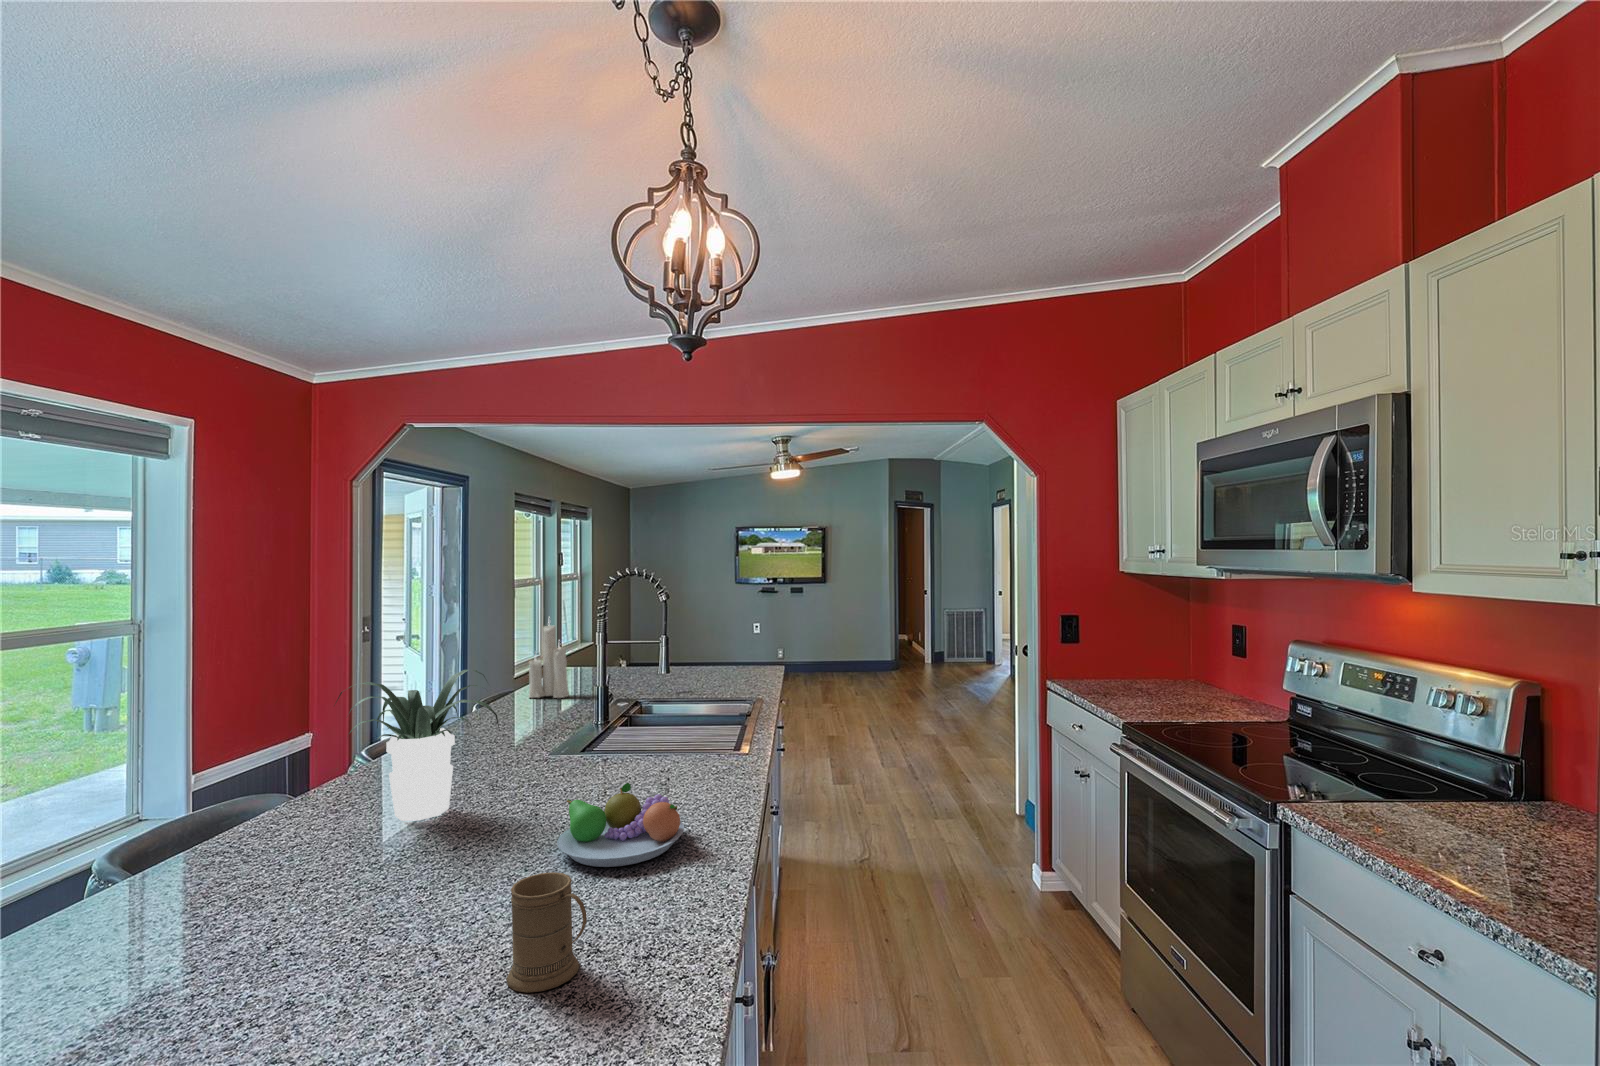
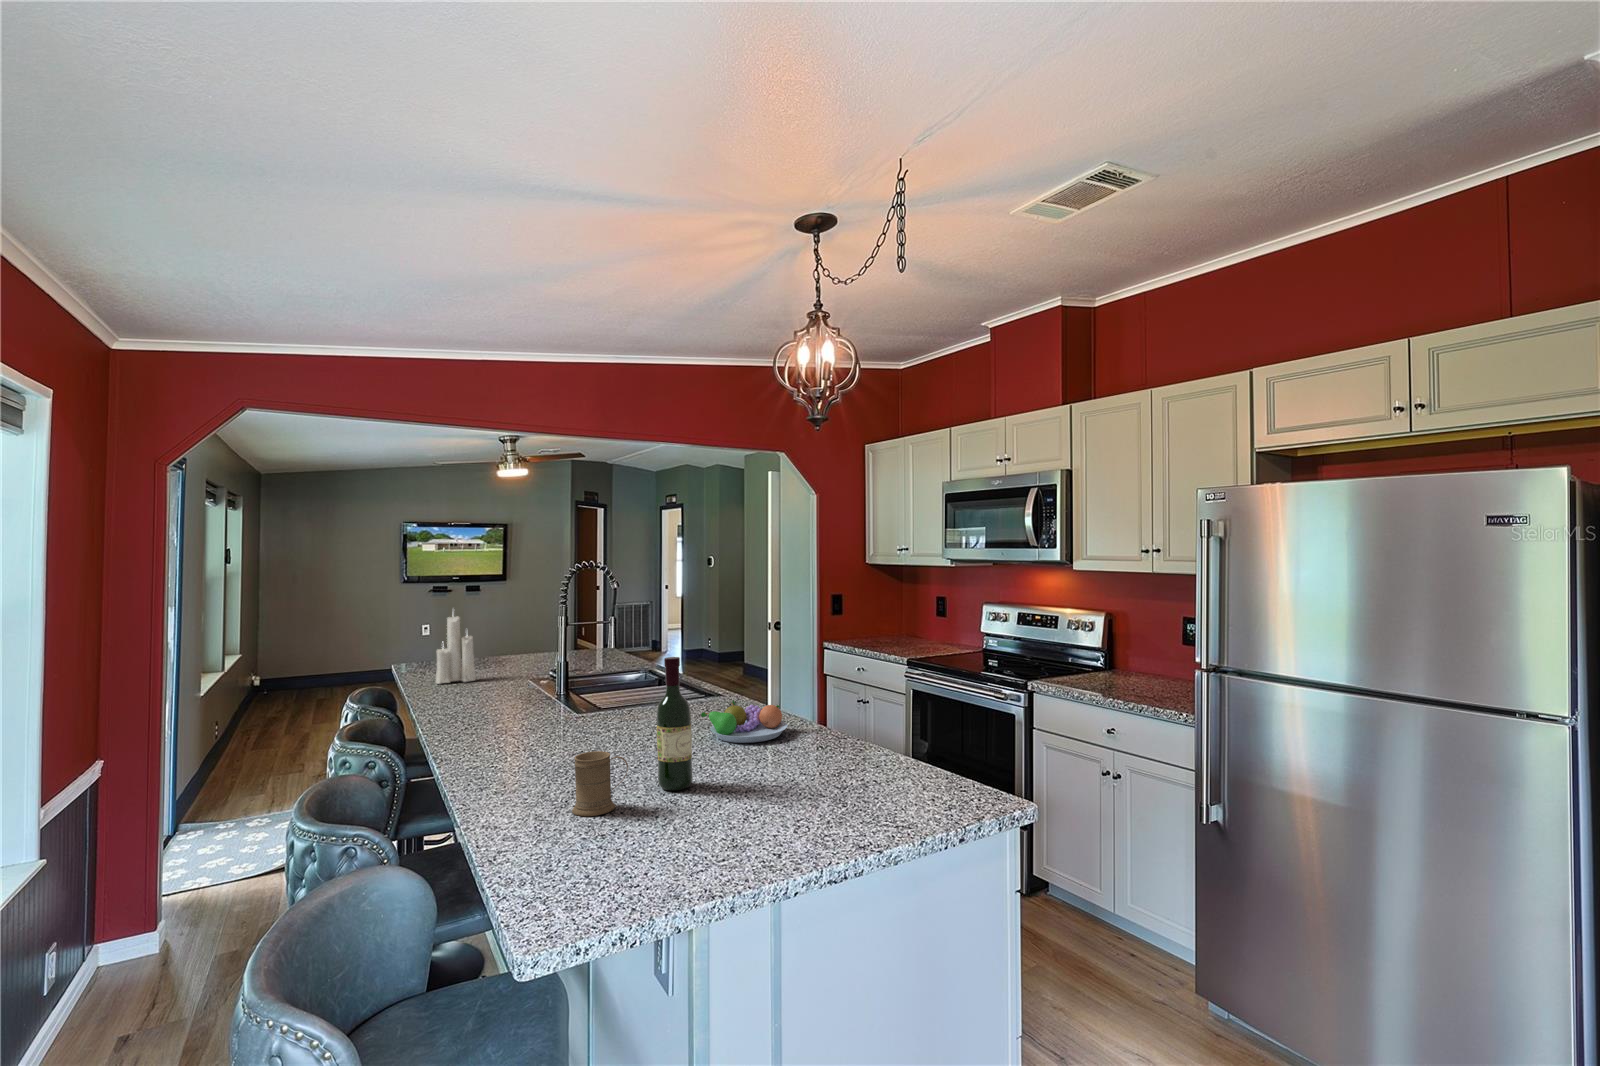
potted plant: present [335,670,499,821] -> none [510,638,630,747]
wine bottle: none [263,728,332,958] -> present [657,657,693,790]
mug: present [506,872,587,993] -> present [572,751,628,816]

